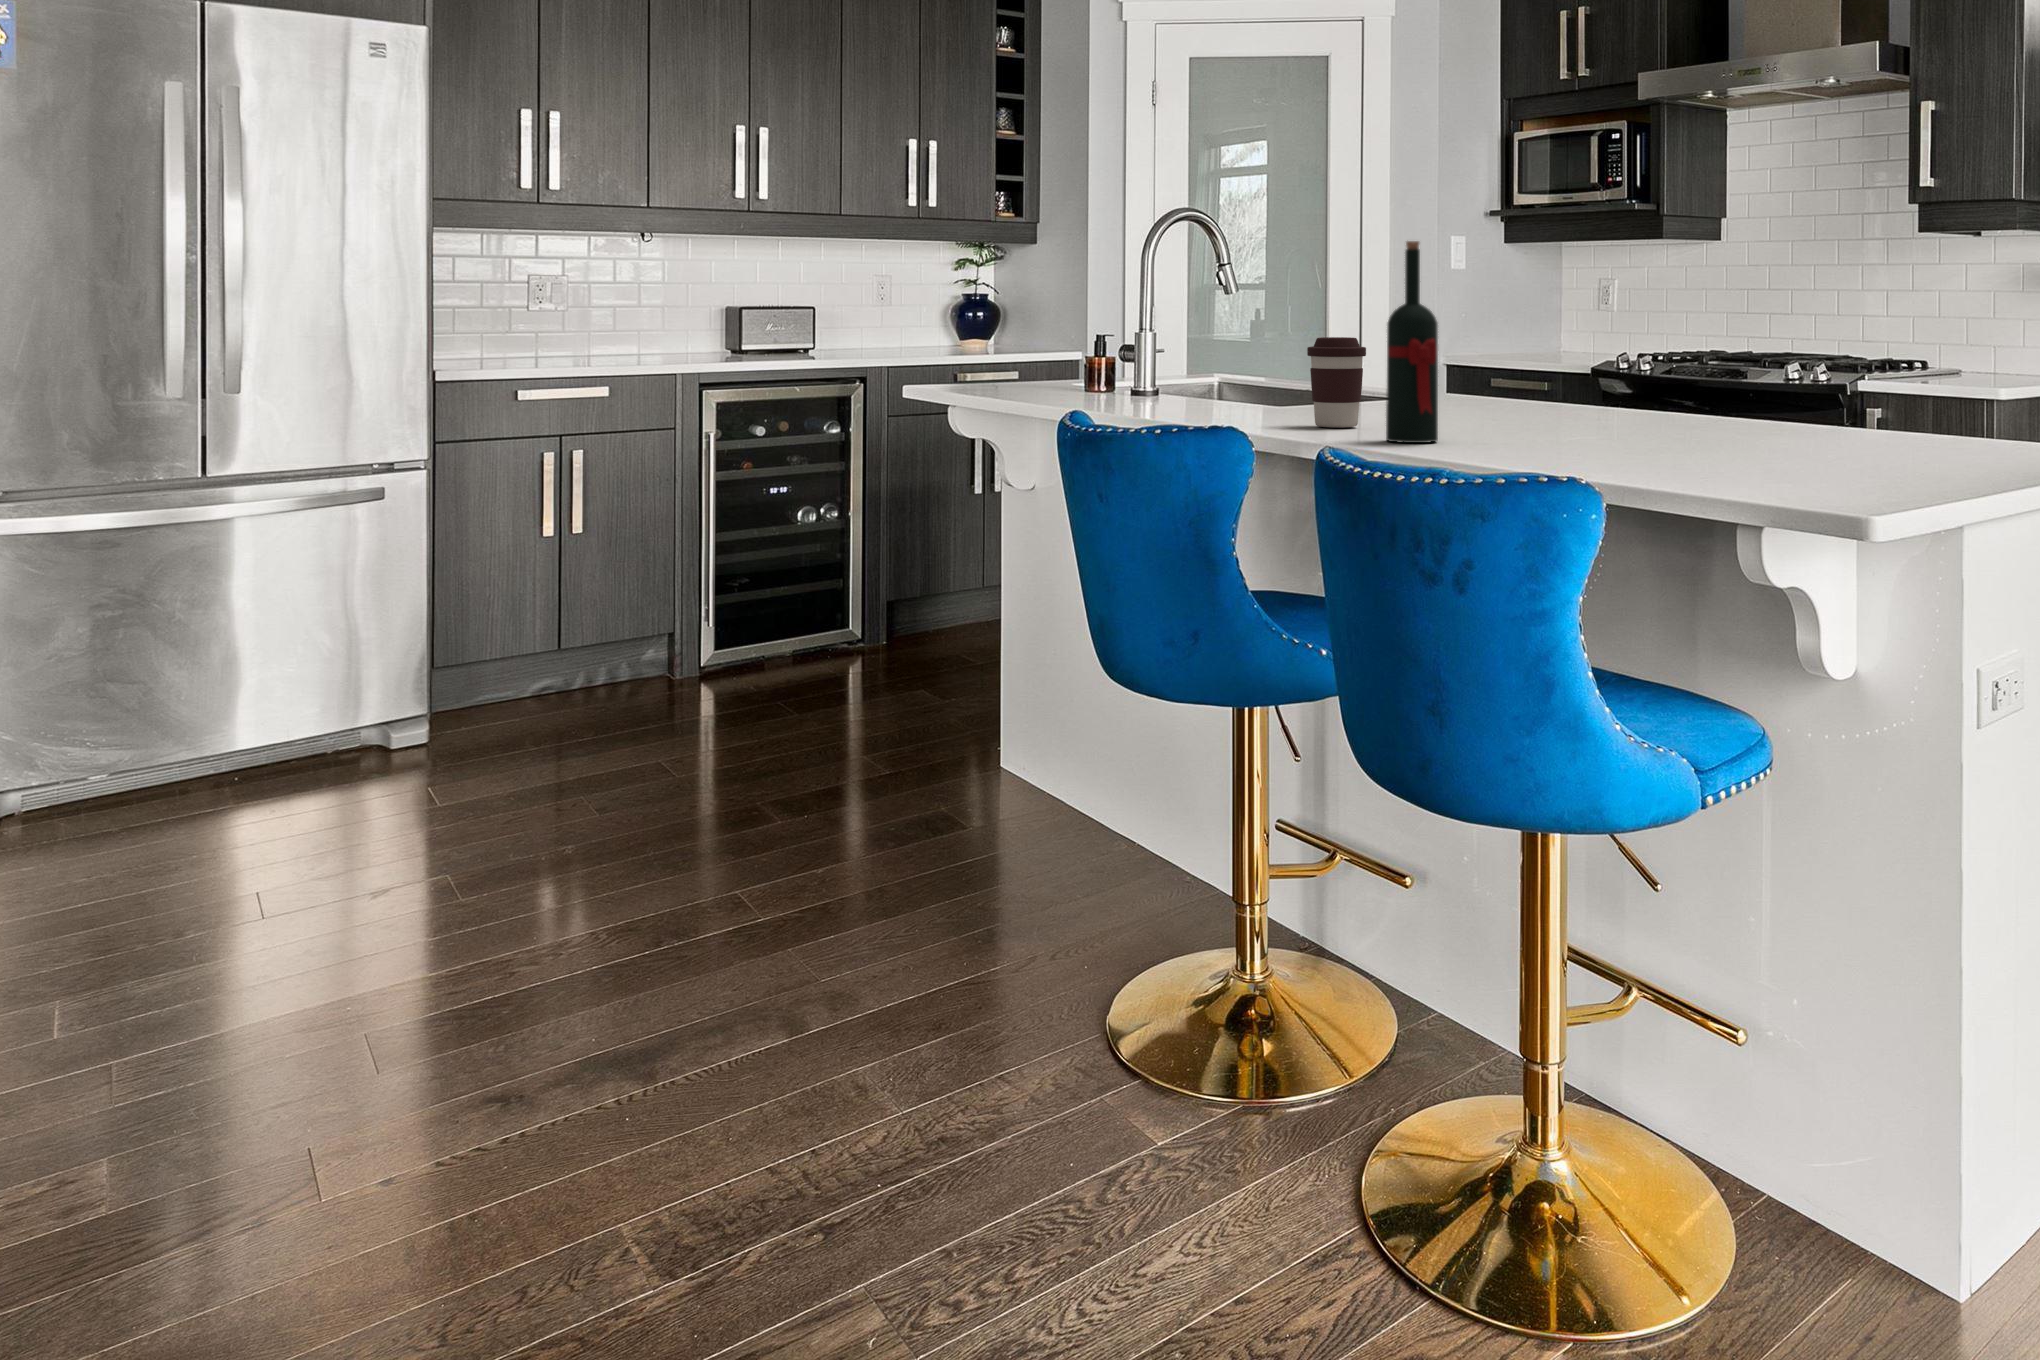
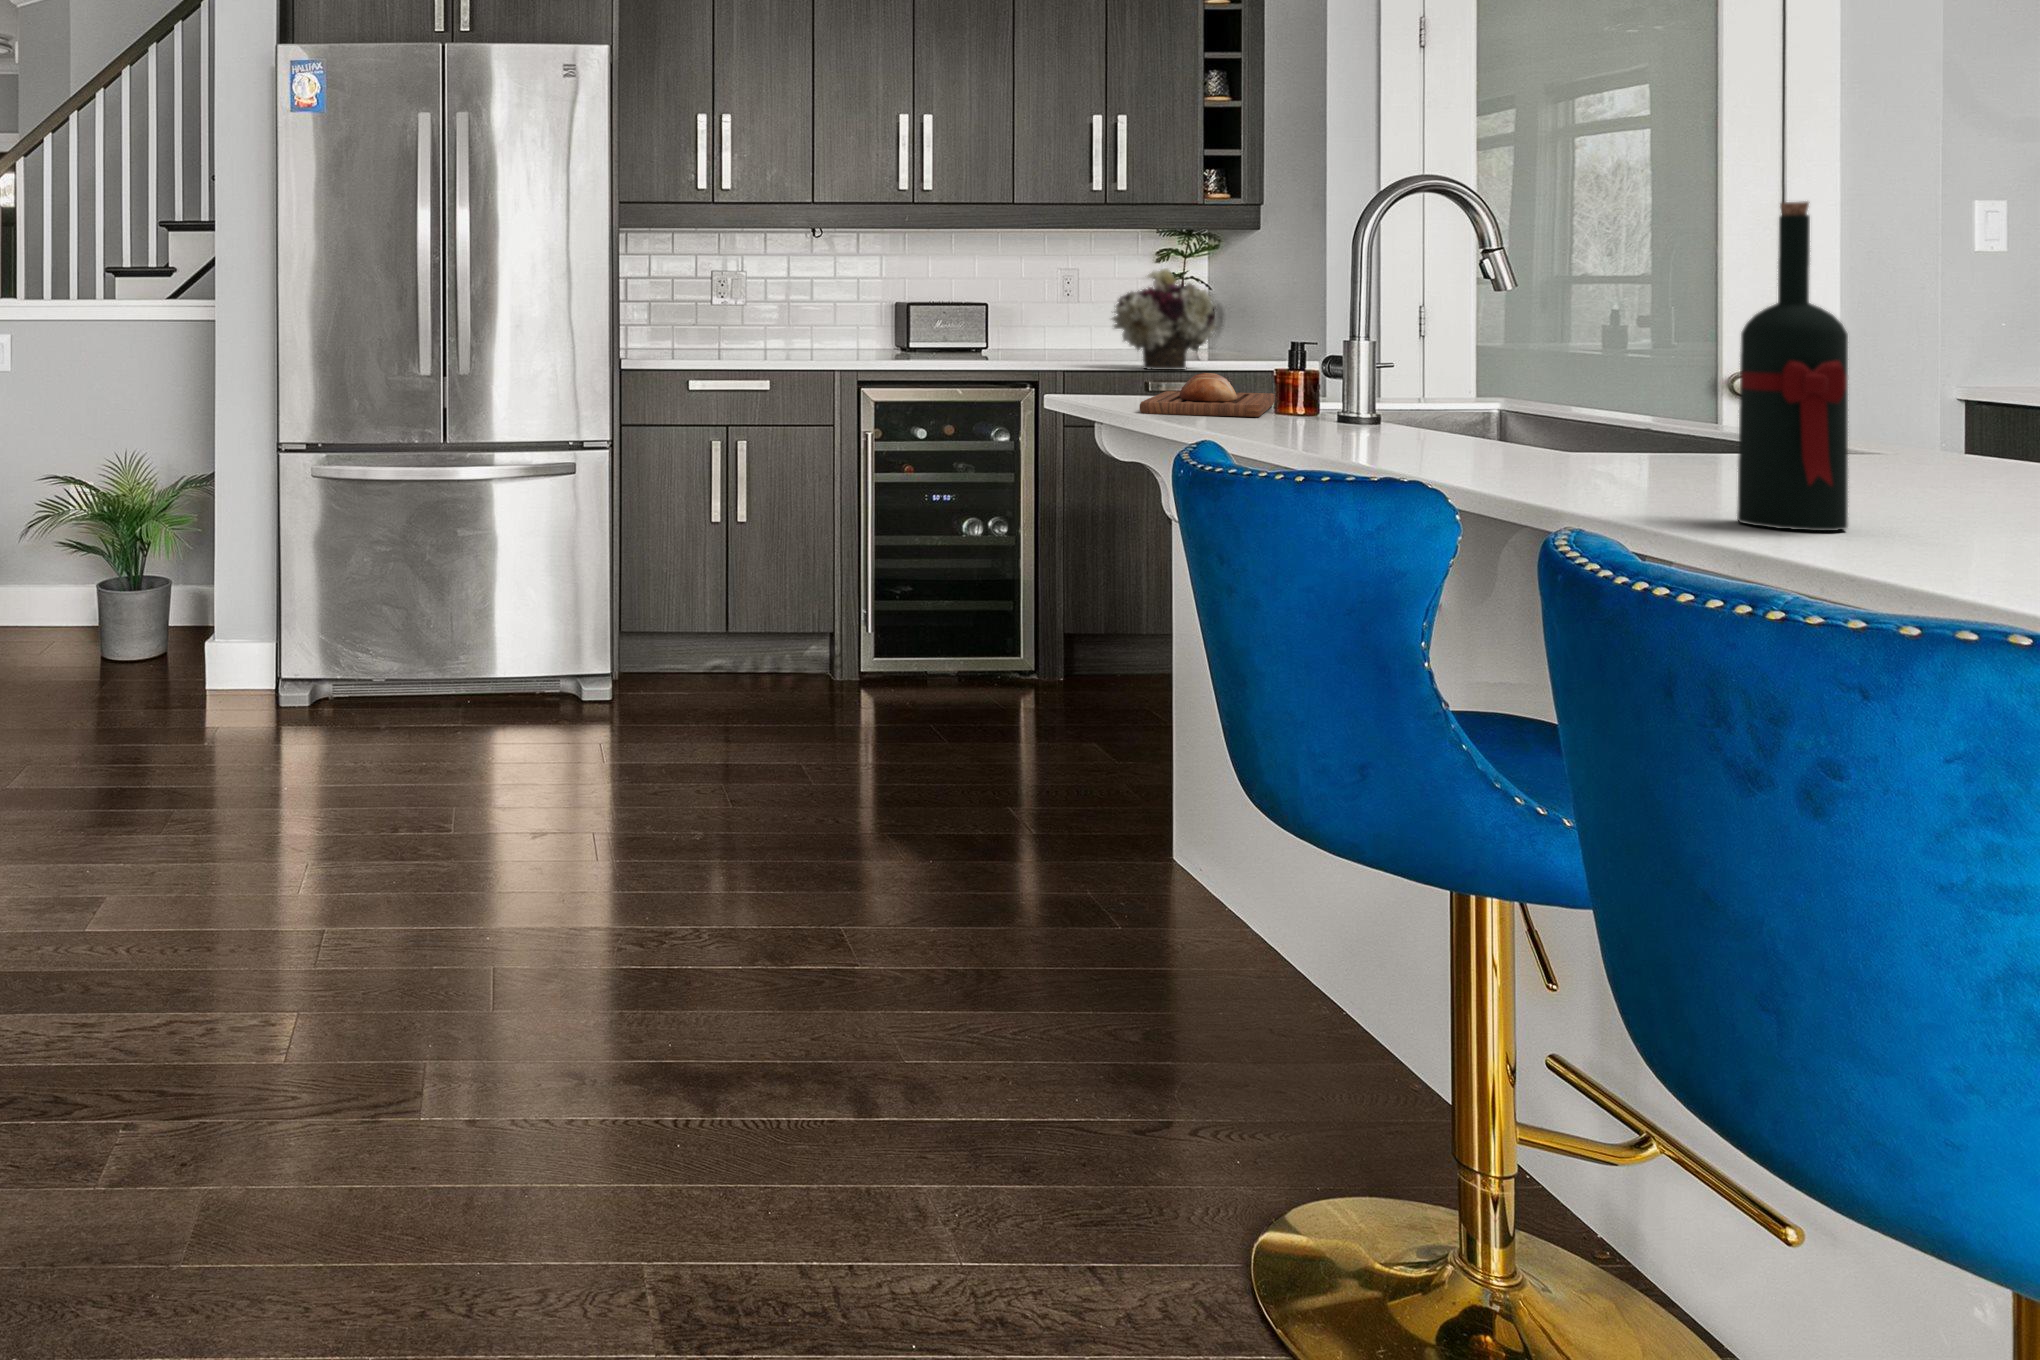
flower arrangement: none [924,278,1012,367] -> present [1112,268,1217,370]
coffee cup: present [1307,337,1366,428] -> none [1597,352,1709,489]
bread loaf: none [984,364,1078,397] -> present [1140,373,1275,417]

